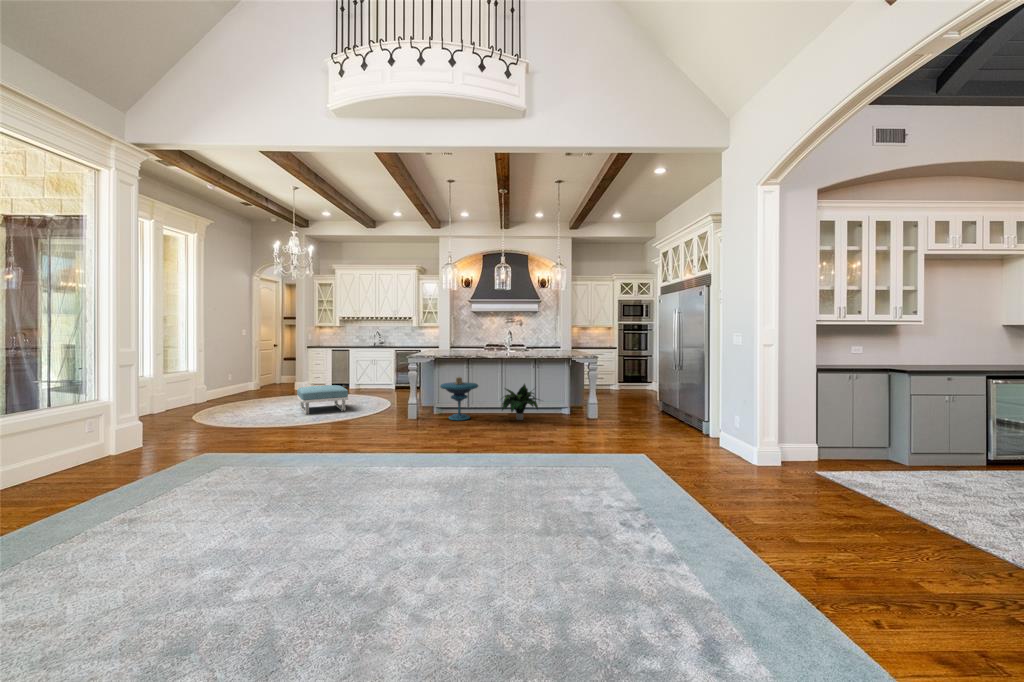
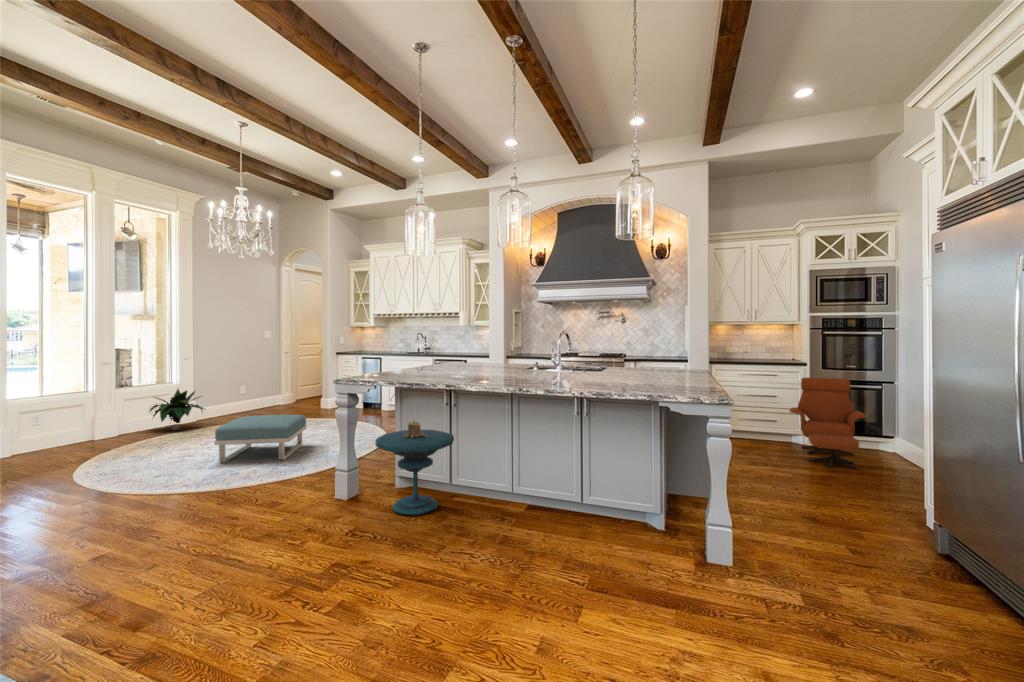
lounge chair: none [609,355,642,397] -> present [790,377,865,469]
potted plant: present [502,384,539,420] -> present [149,389,204,430]

